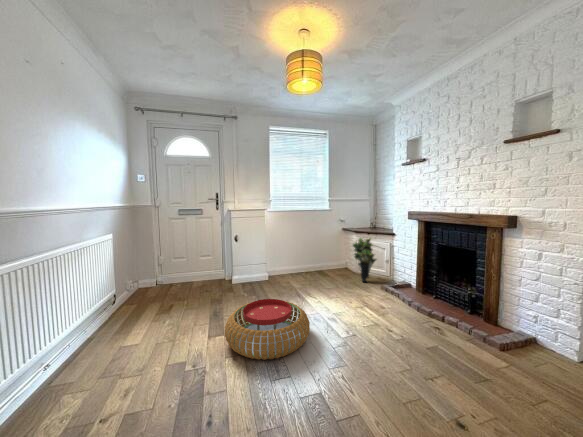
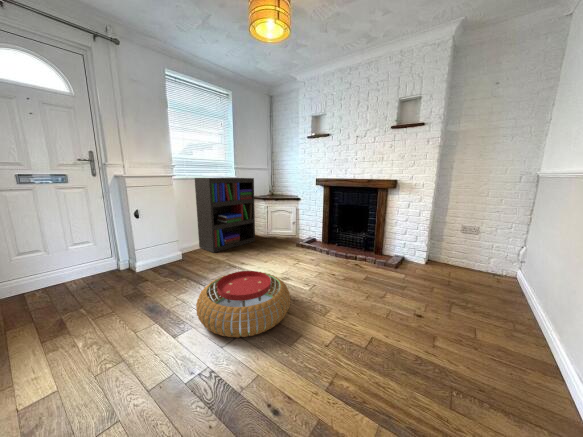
bookshelf: none [288,209,342,280] -> present [195,178,255,253]
potted plant: present [353,238,376,282] -> none [265,204,288,244]

